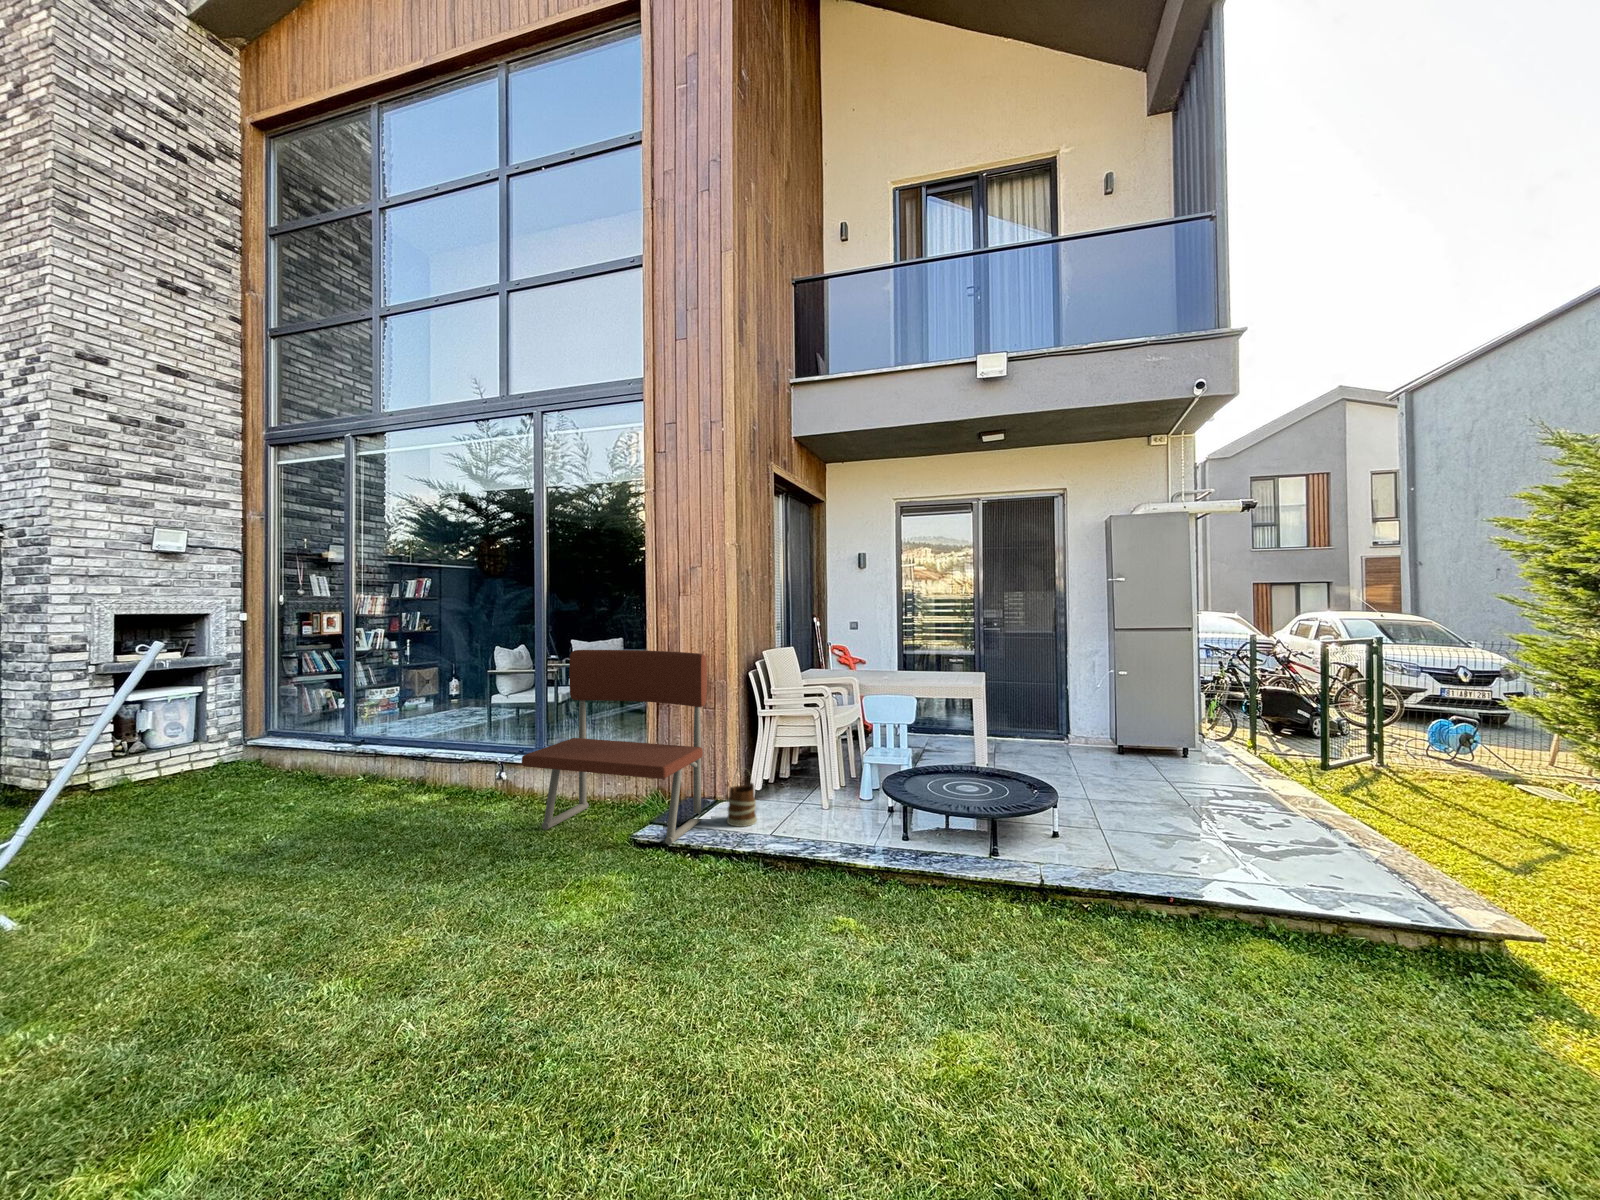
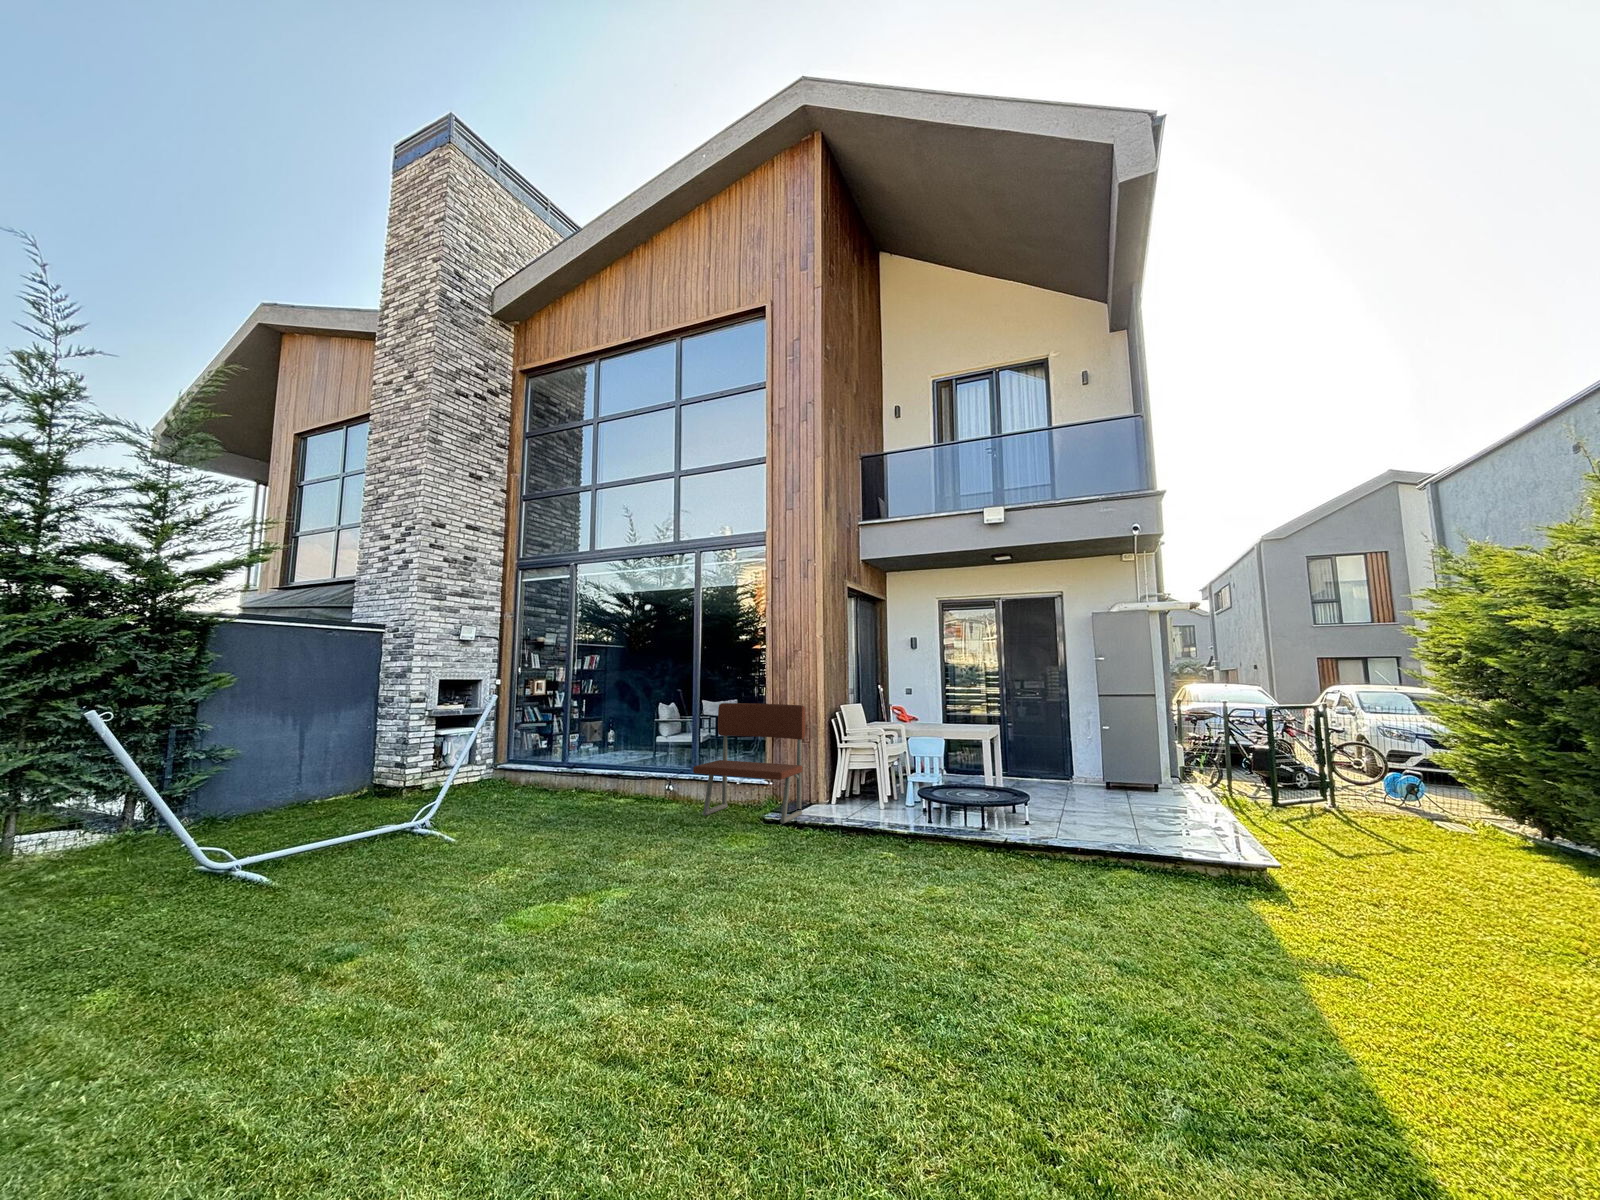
wooden bucket: present [727,778,757,827] -> none [818,780,837,818]

